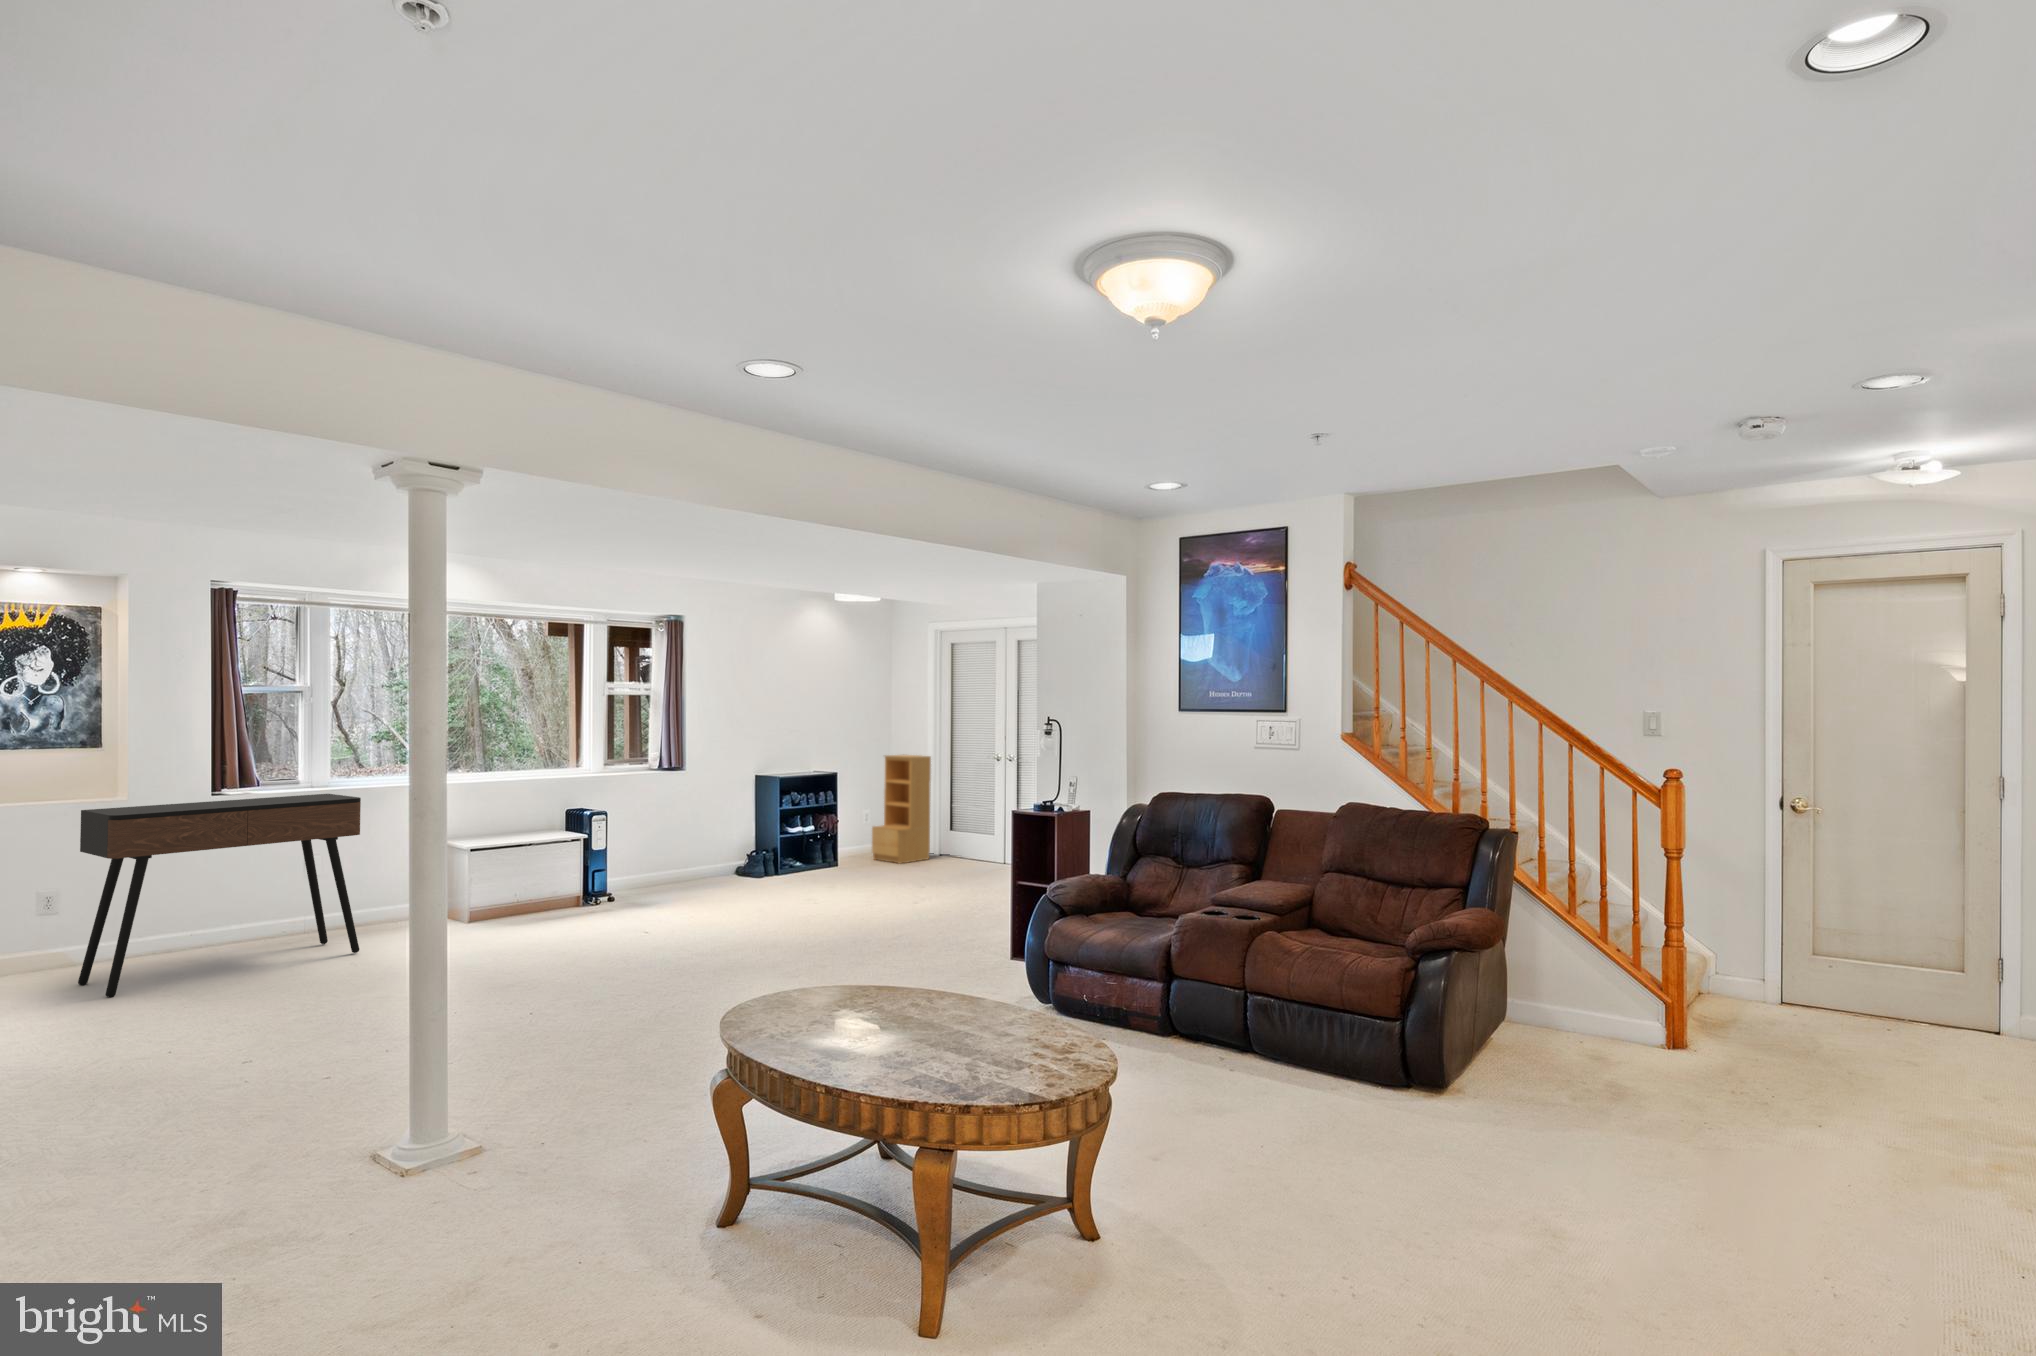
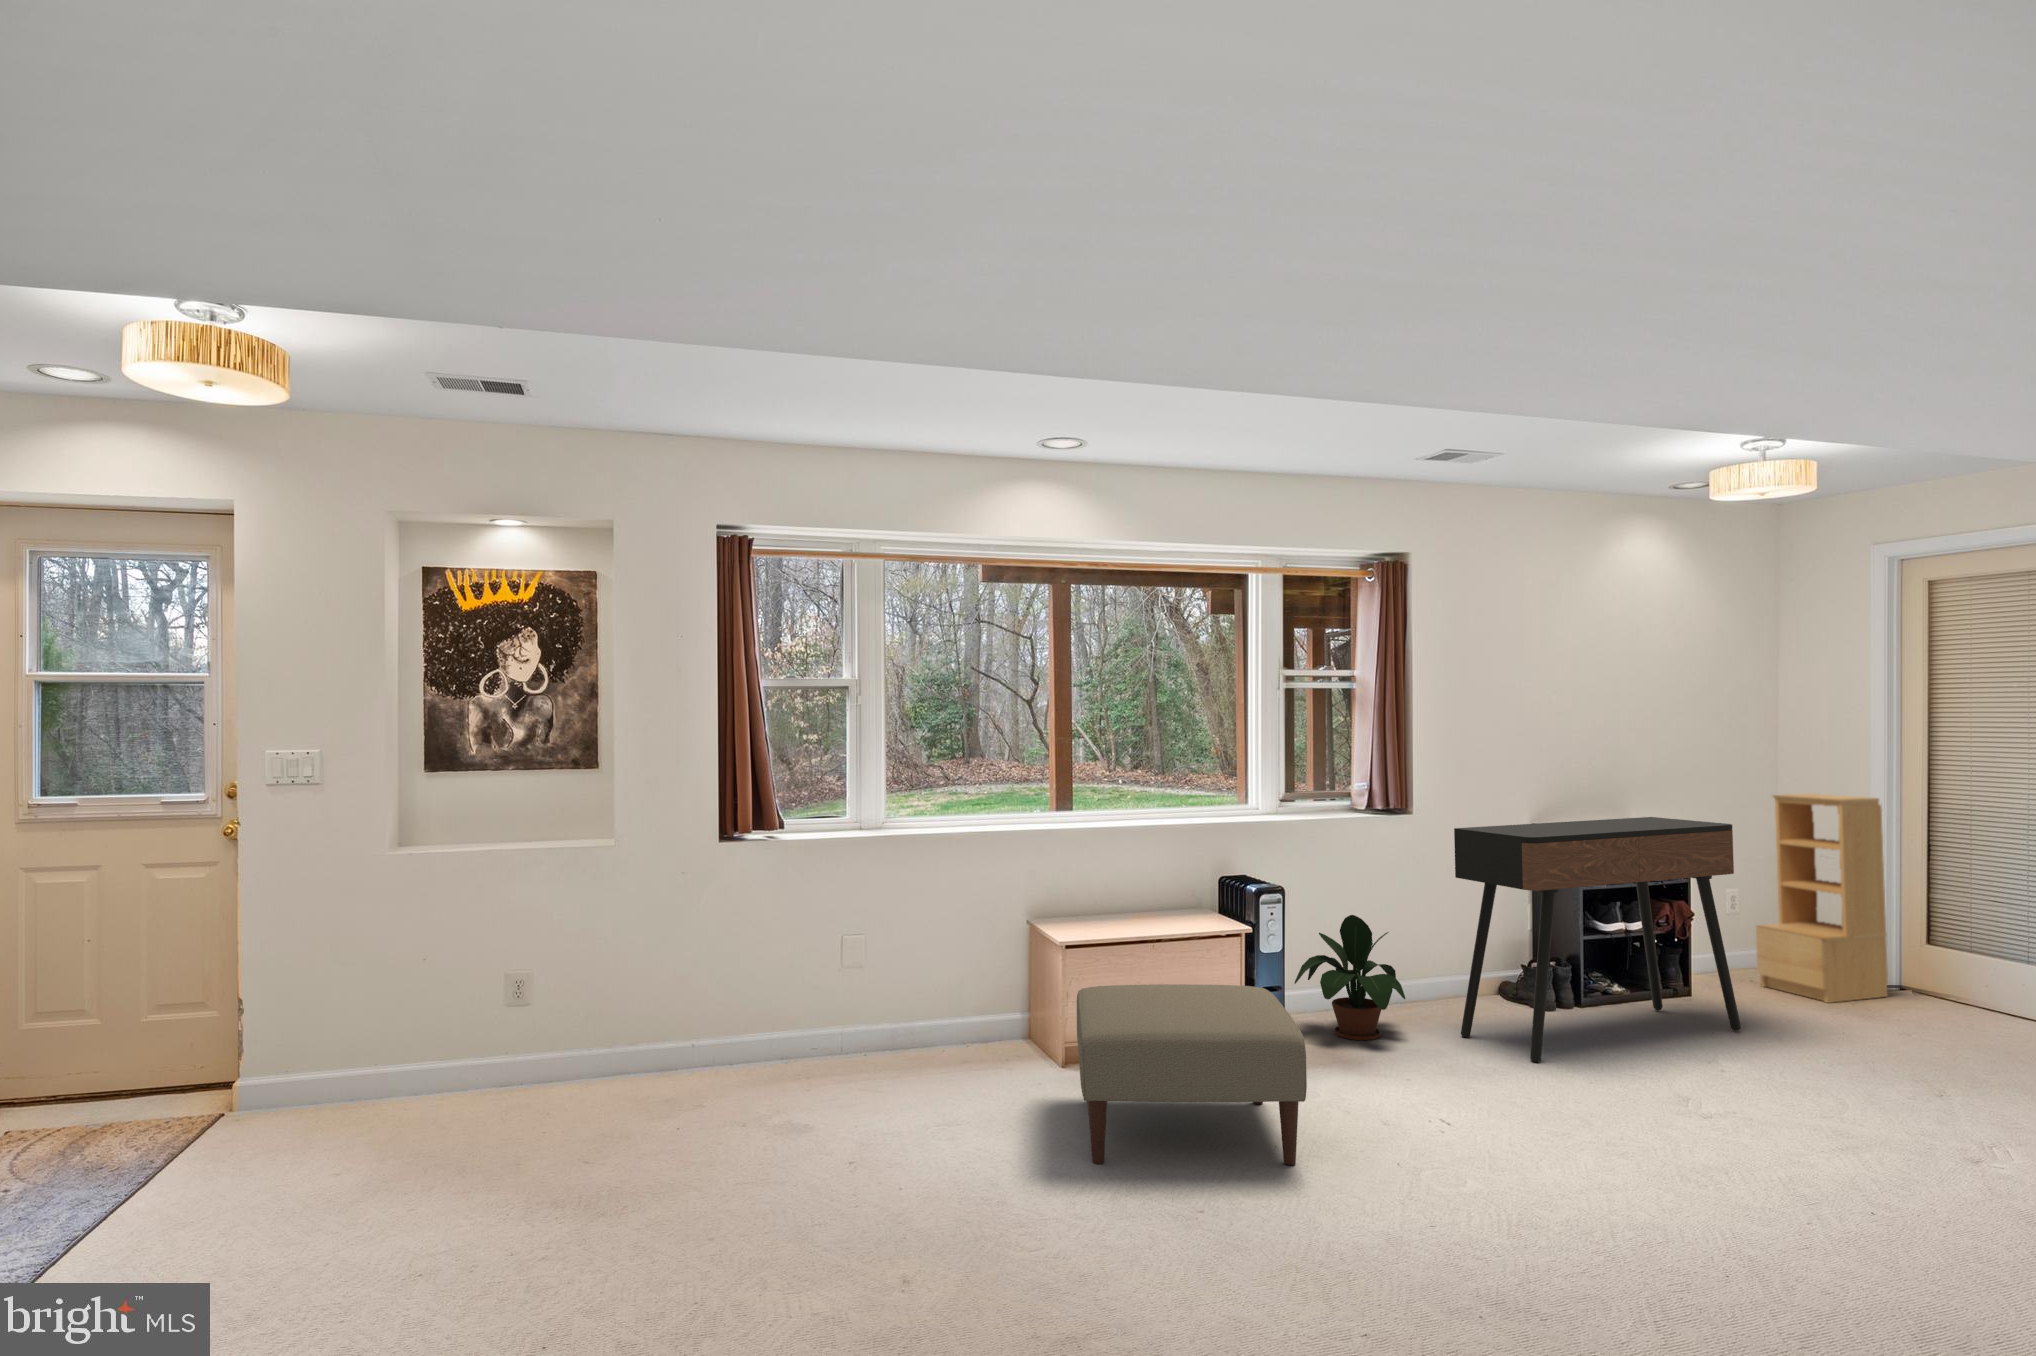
console table: present [78,794,361,997] -> present [1454,817,1741,1062]
potted plant: none [609,827,674,898] -> present [1295,915,1405,1040]
ottoman: none [477,863,613,954] -> present [1077,984,1307,1165]

